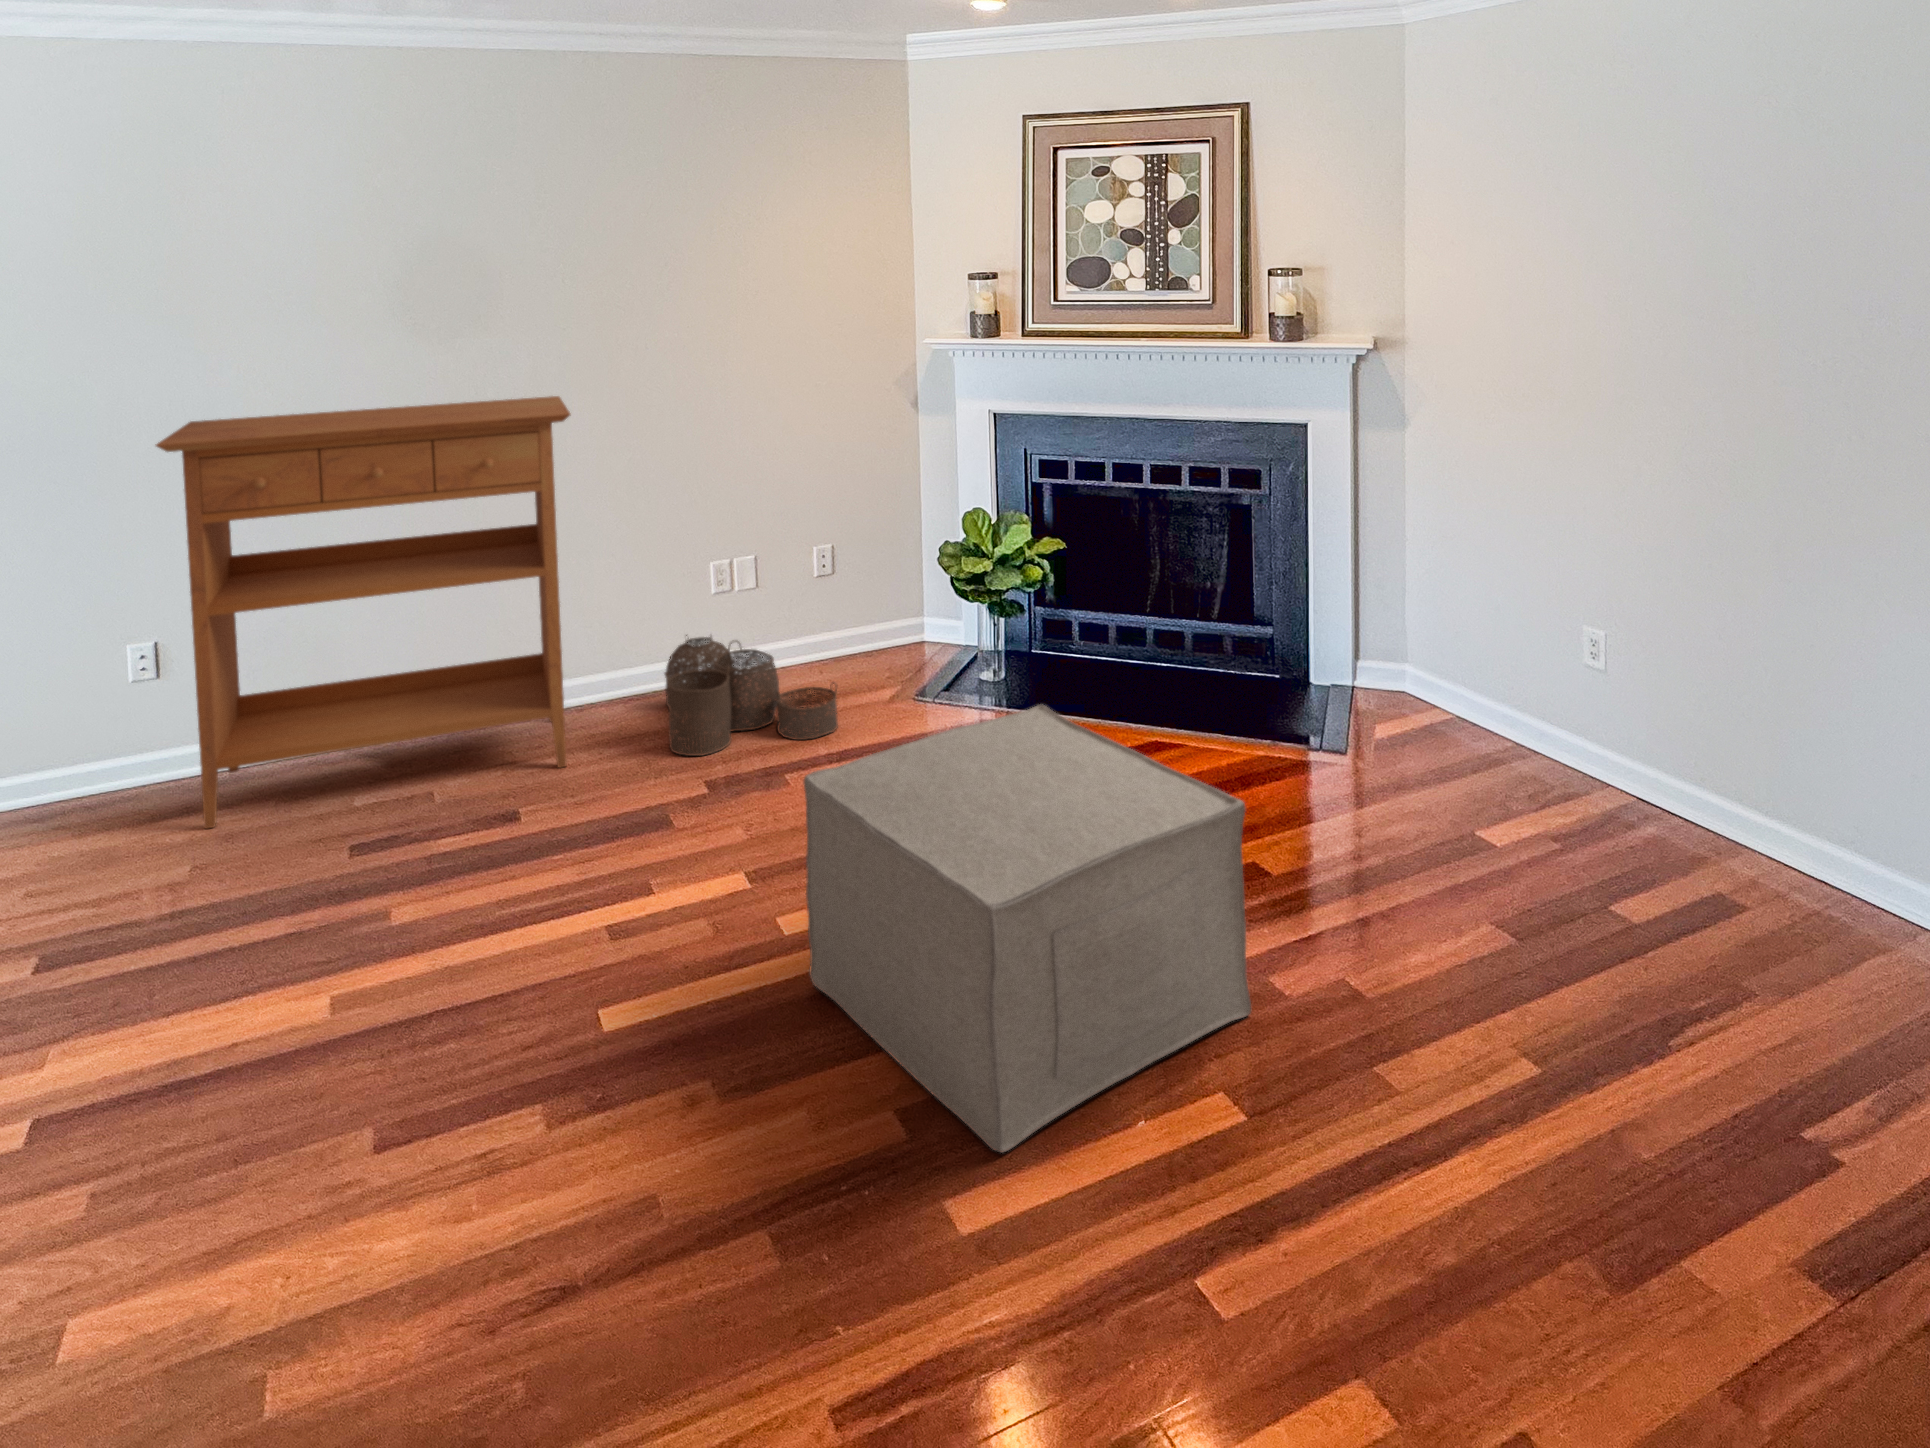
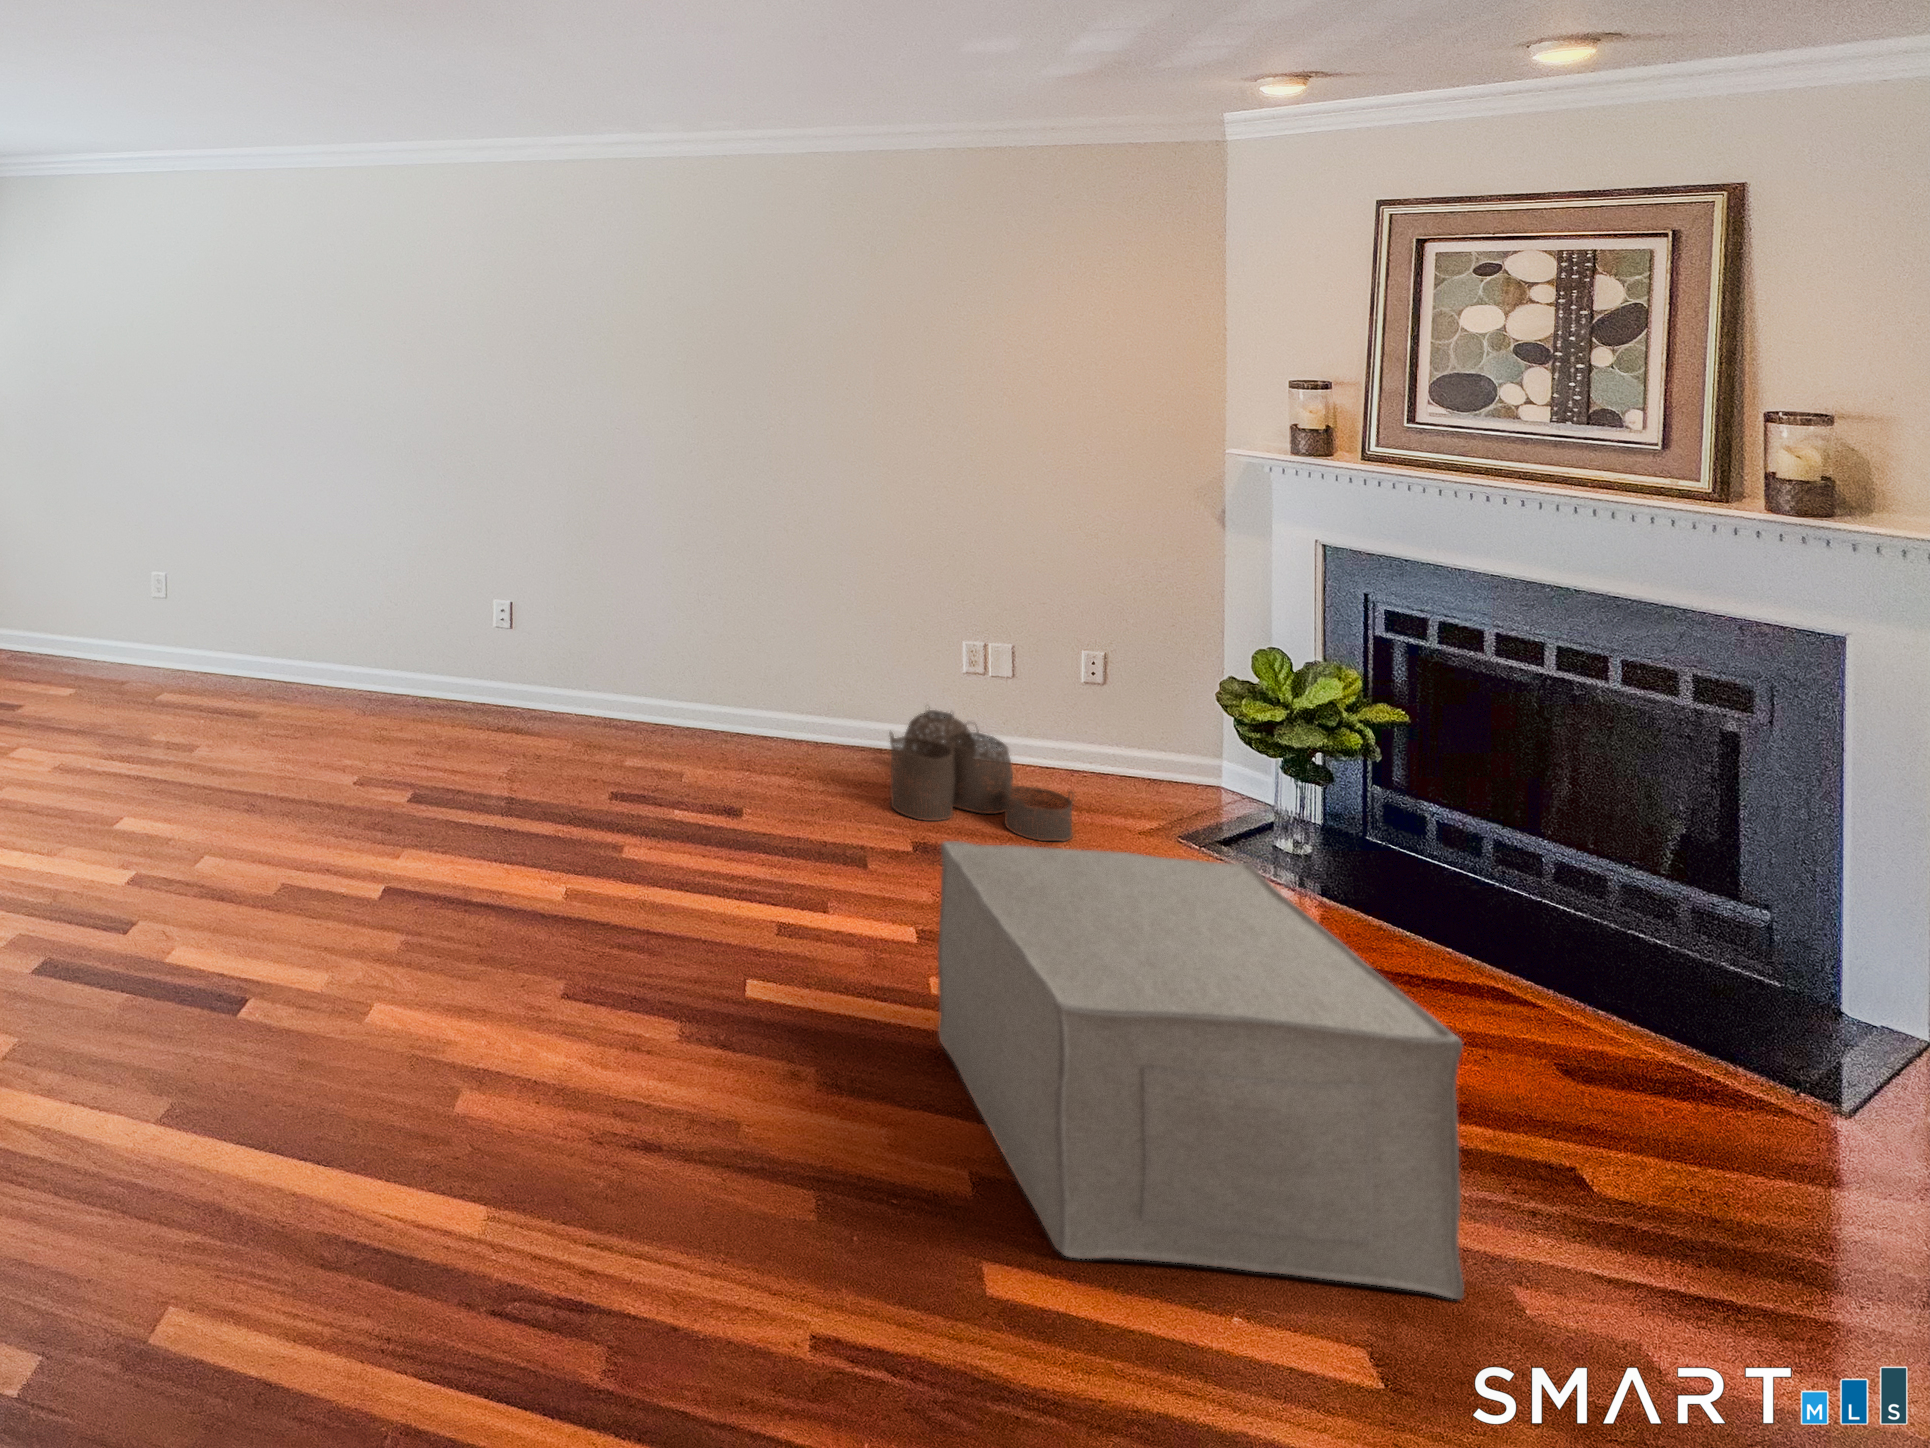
console table: present [156,396,570,829] -> none [509,446,818,790]

